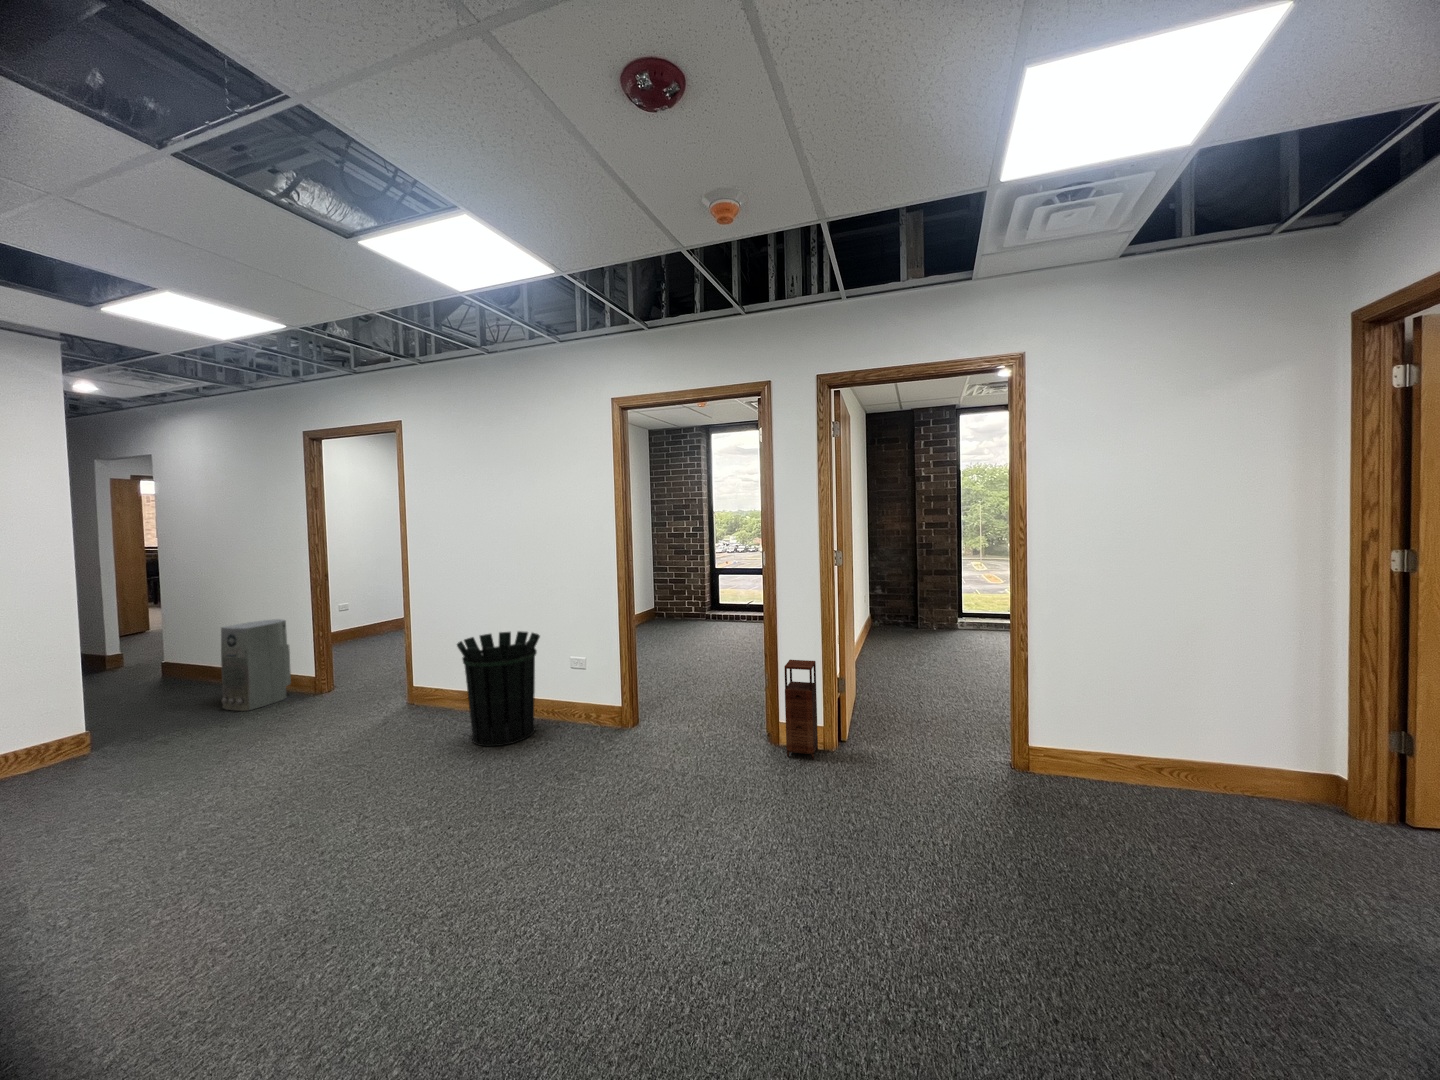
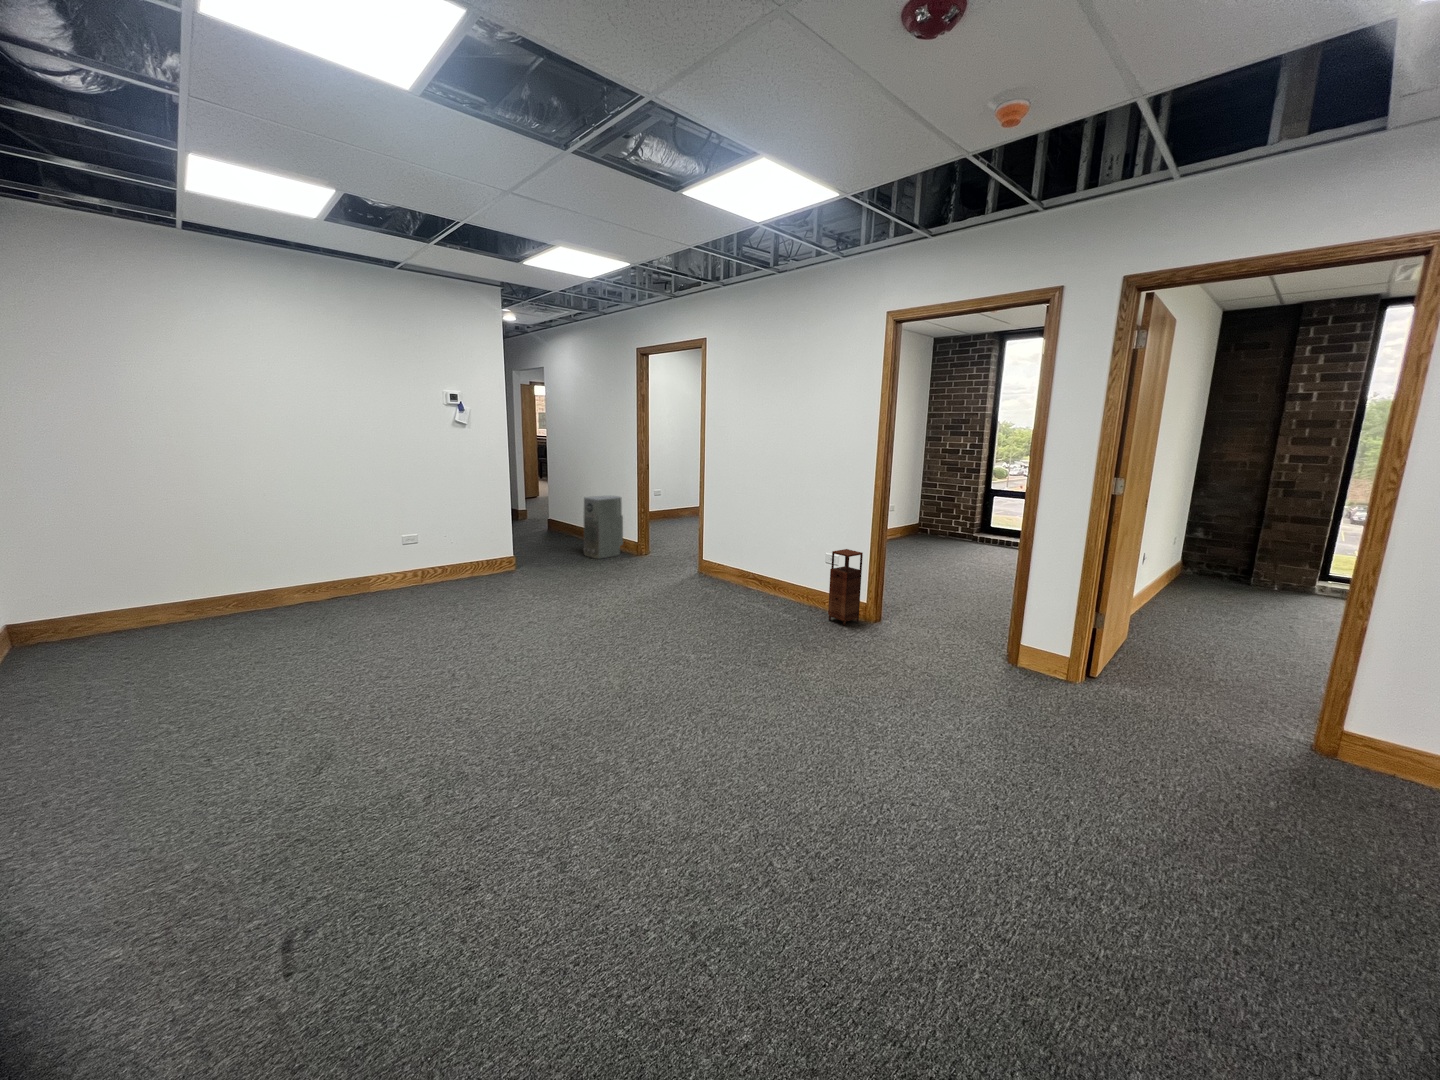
waste bin: present [457,631,540,746] -> none [735,524,801,615]
storage cabinet: present [784,660,818,760] -> present [828,549,863,626]

